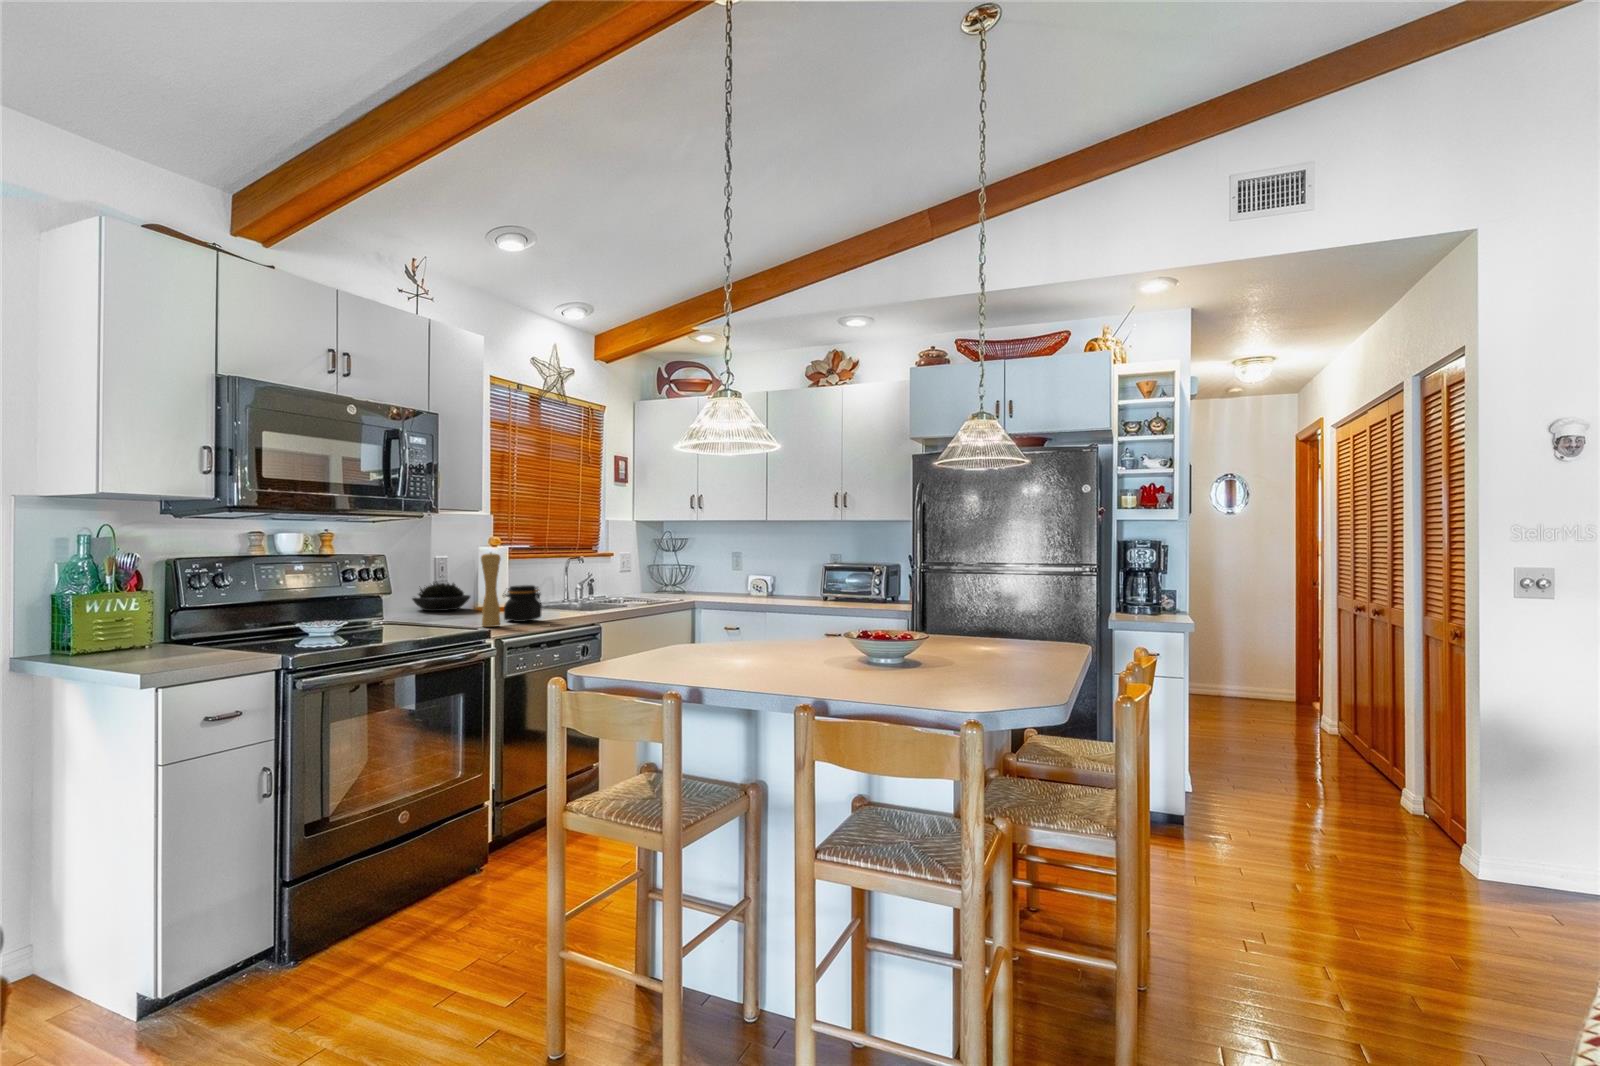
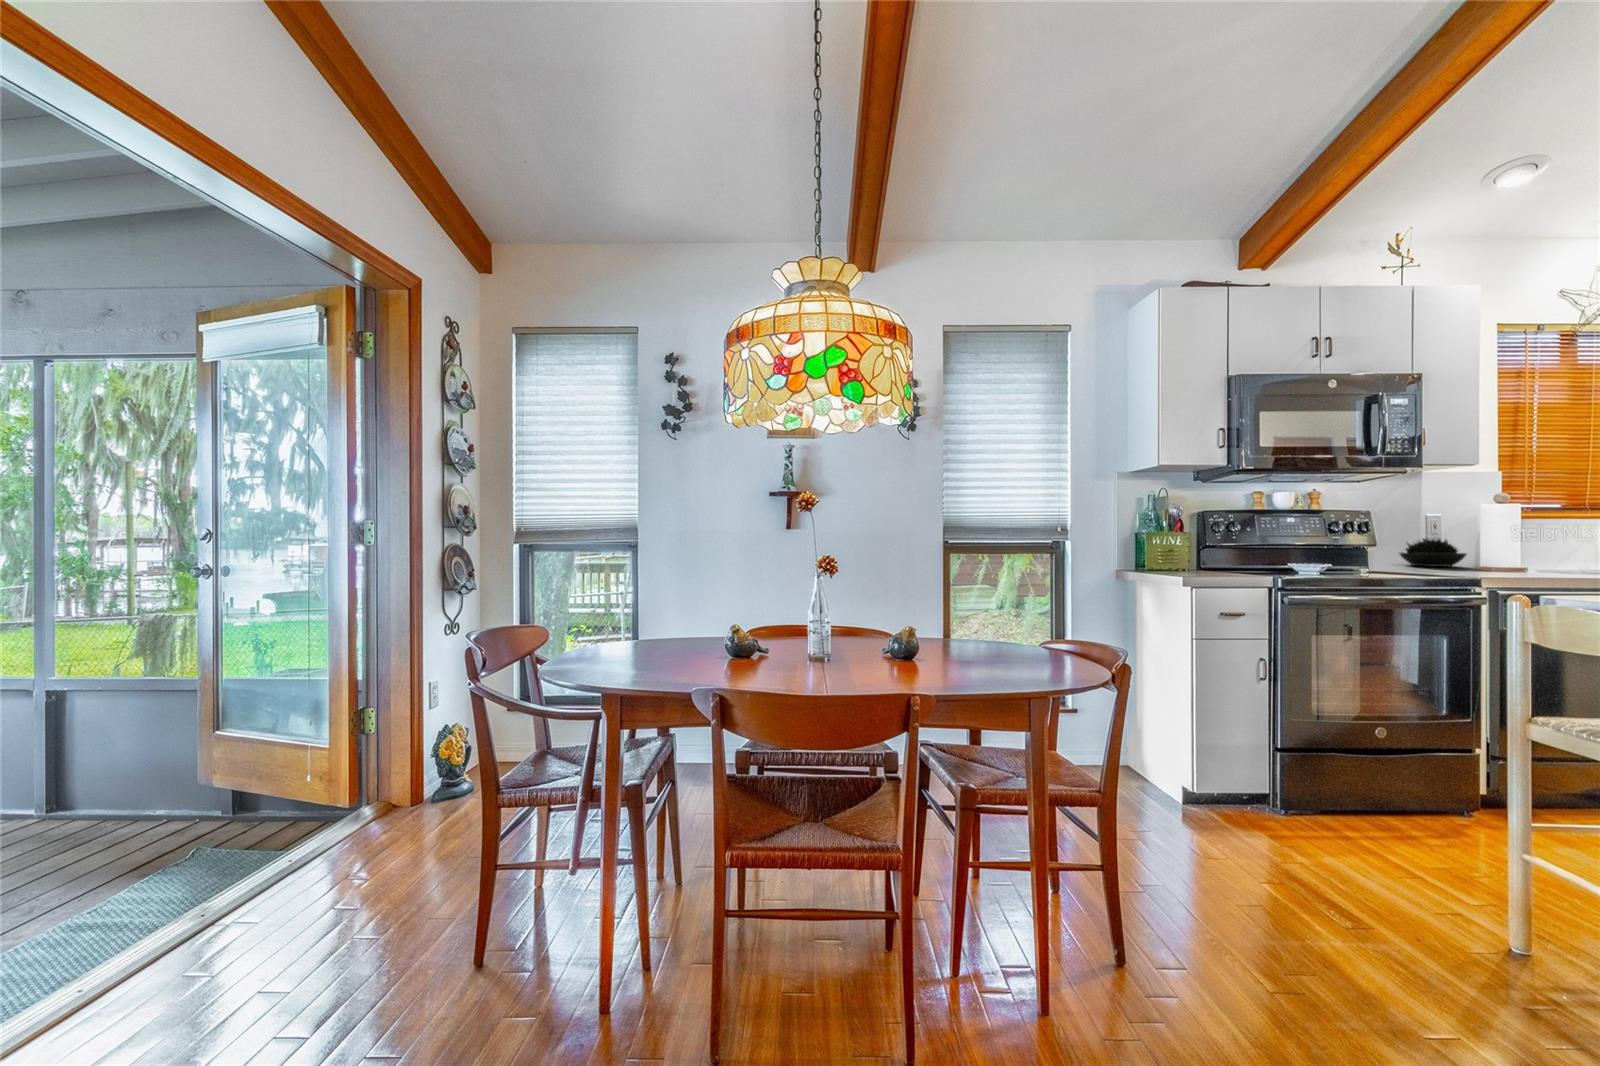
pepper mill: present [481,553,501,627] -> none [1469,504,1494,579]
jar: present [503,585,542,622] -> none [1501,541,1555,579]

